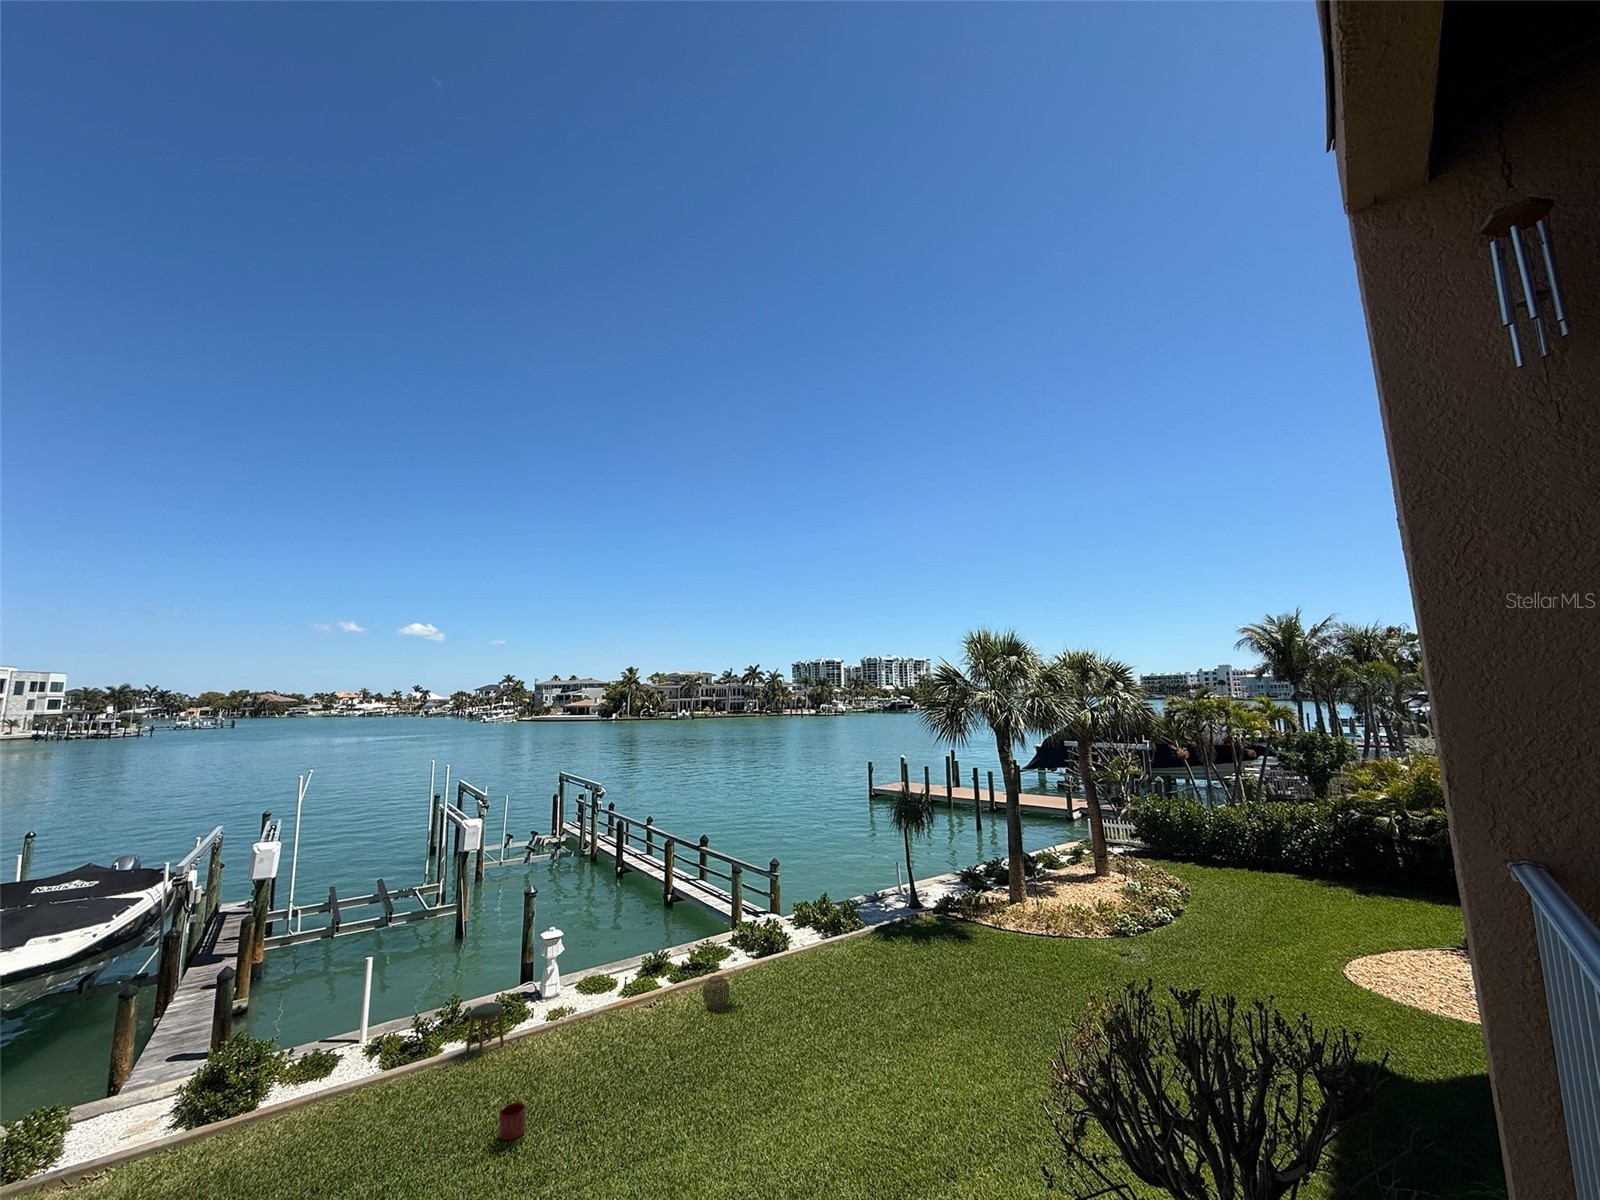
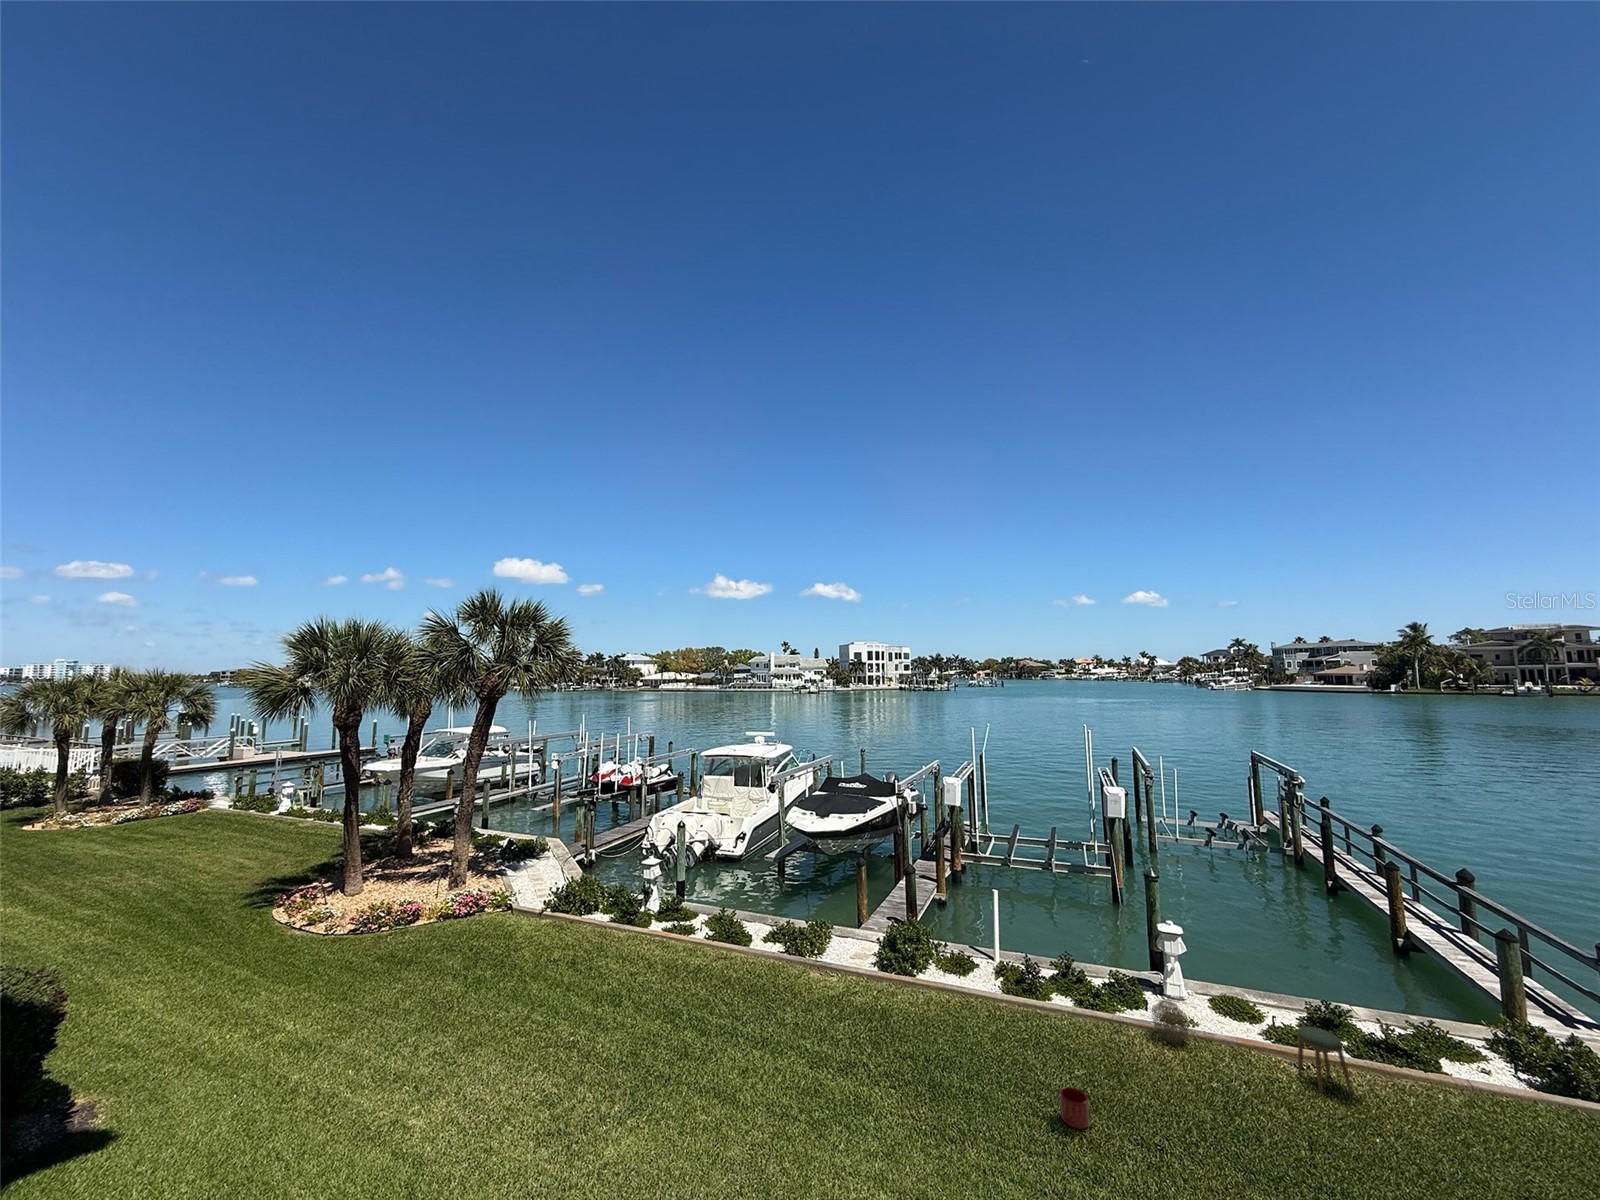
woven basket: present [703,975,729,1010] -> present [1152,1000,1188,1043]
stool: present [466,1002,504,1056] -> present [1297,1026,1353,1095]

